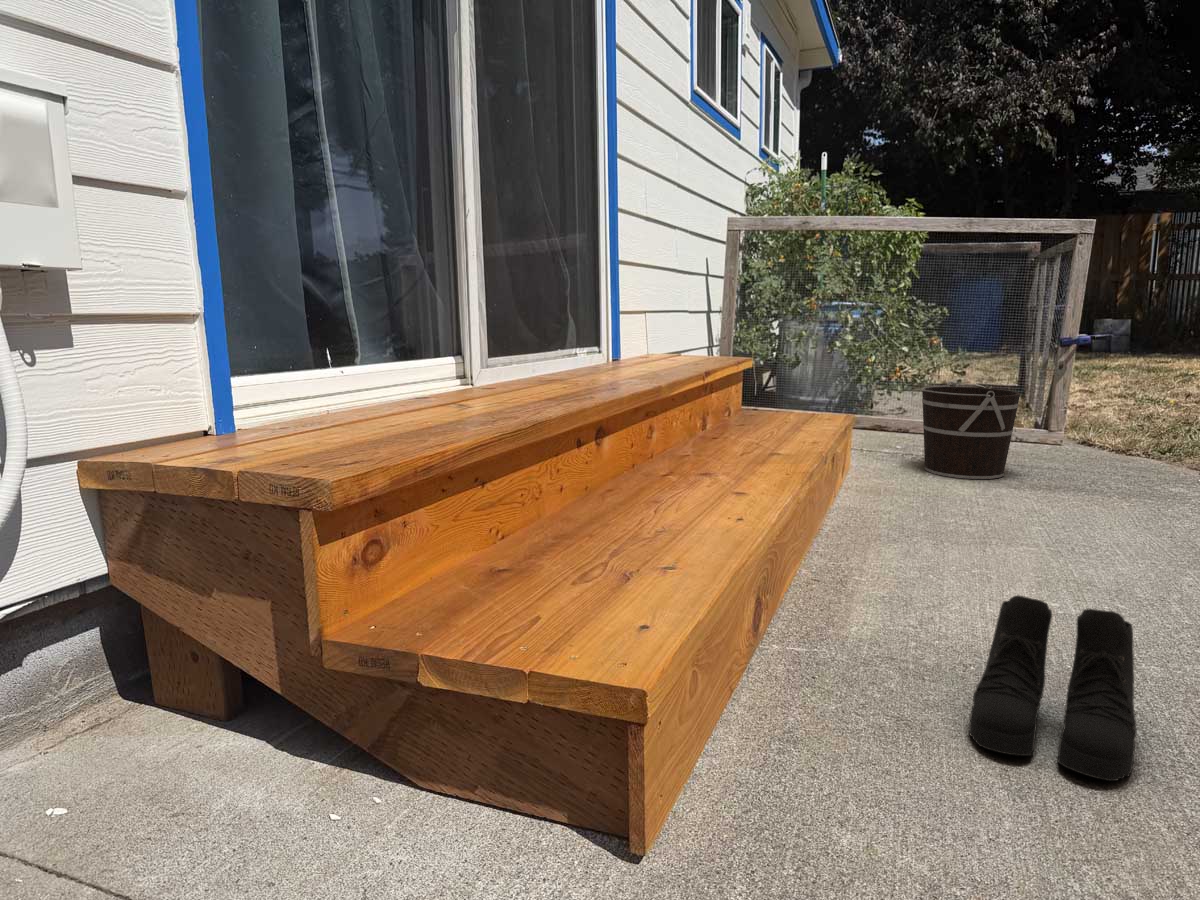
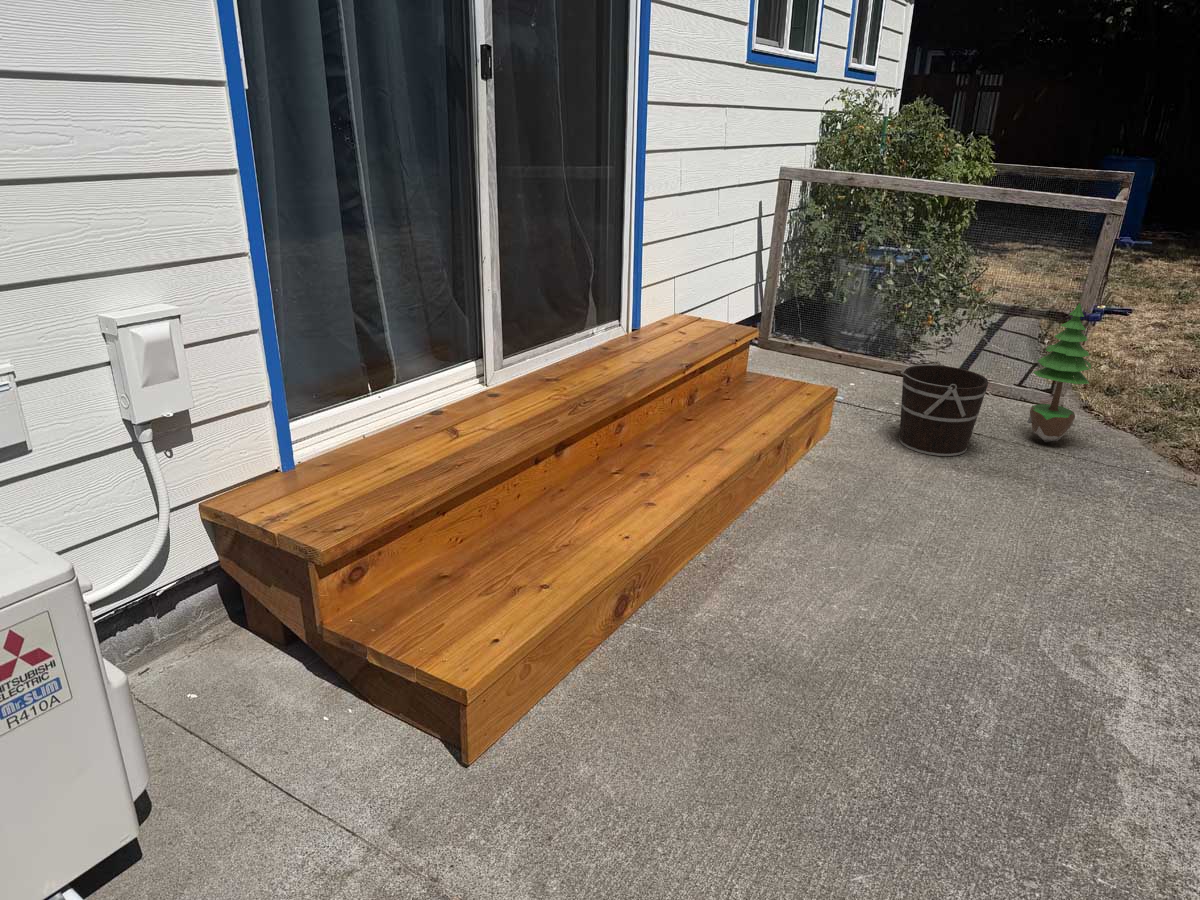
potted tree: none [1050,306,1115,465] -> present [1027,303,1091,442]
boots: present [969,595,1137,781] -> none [715,627,834,758]

